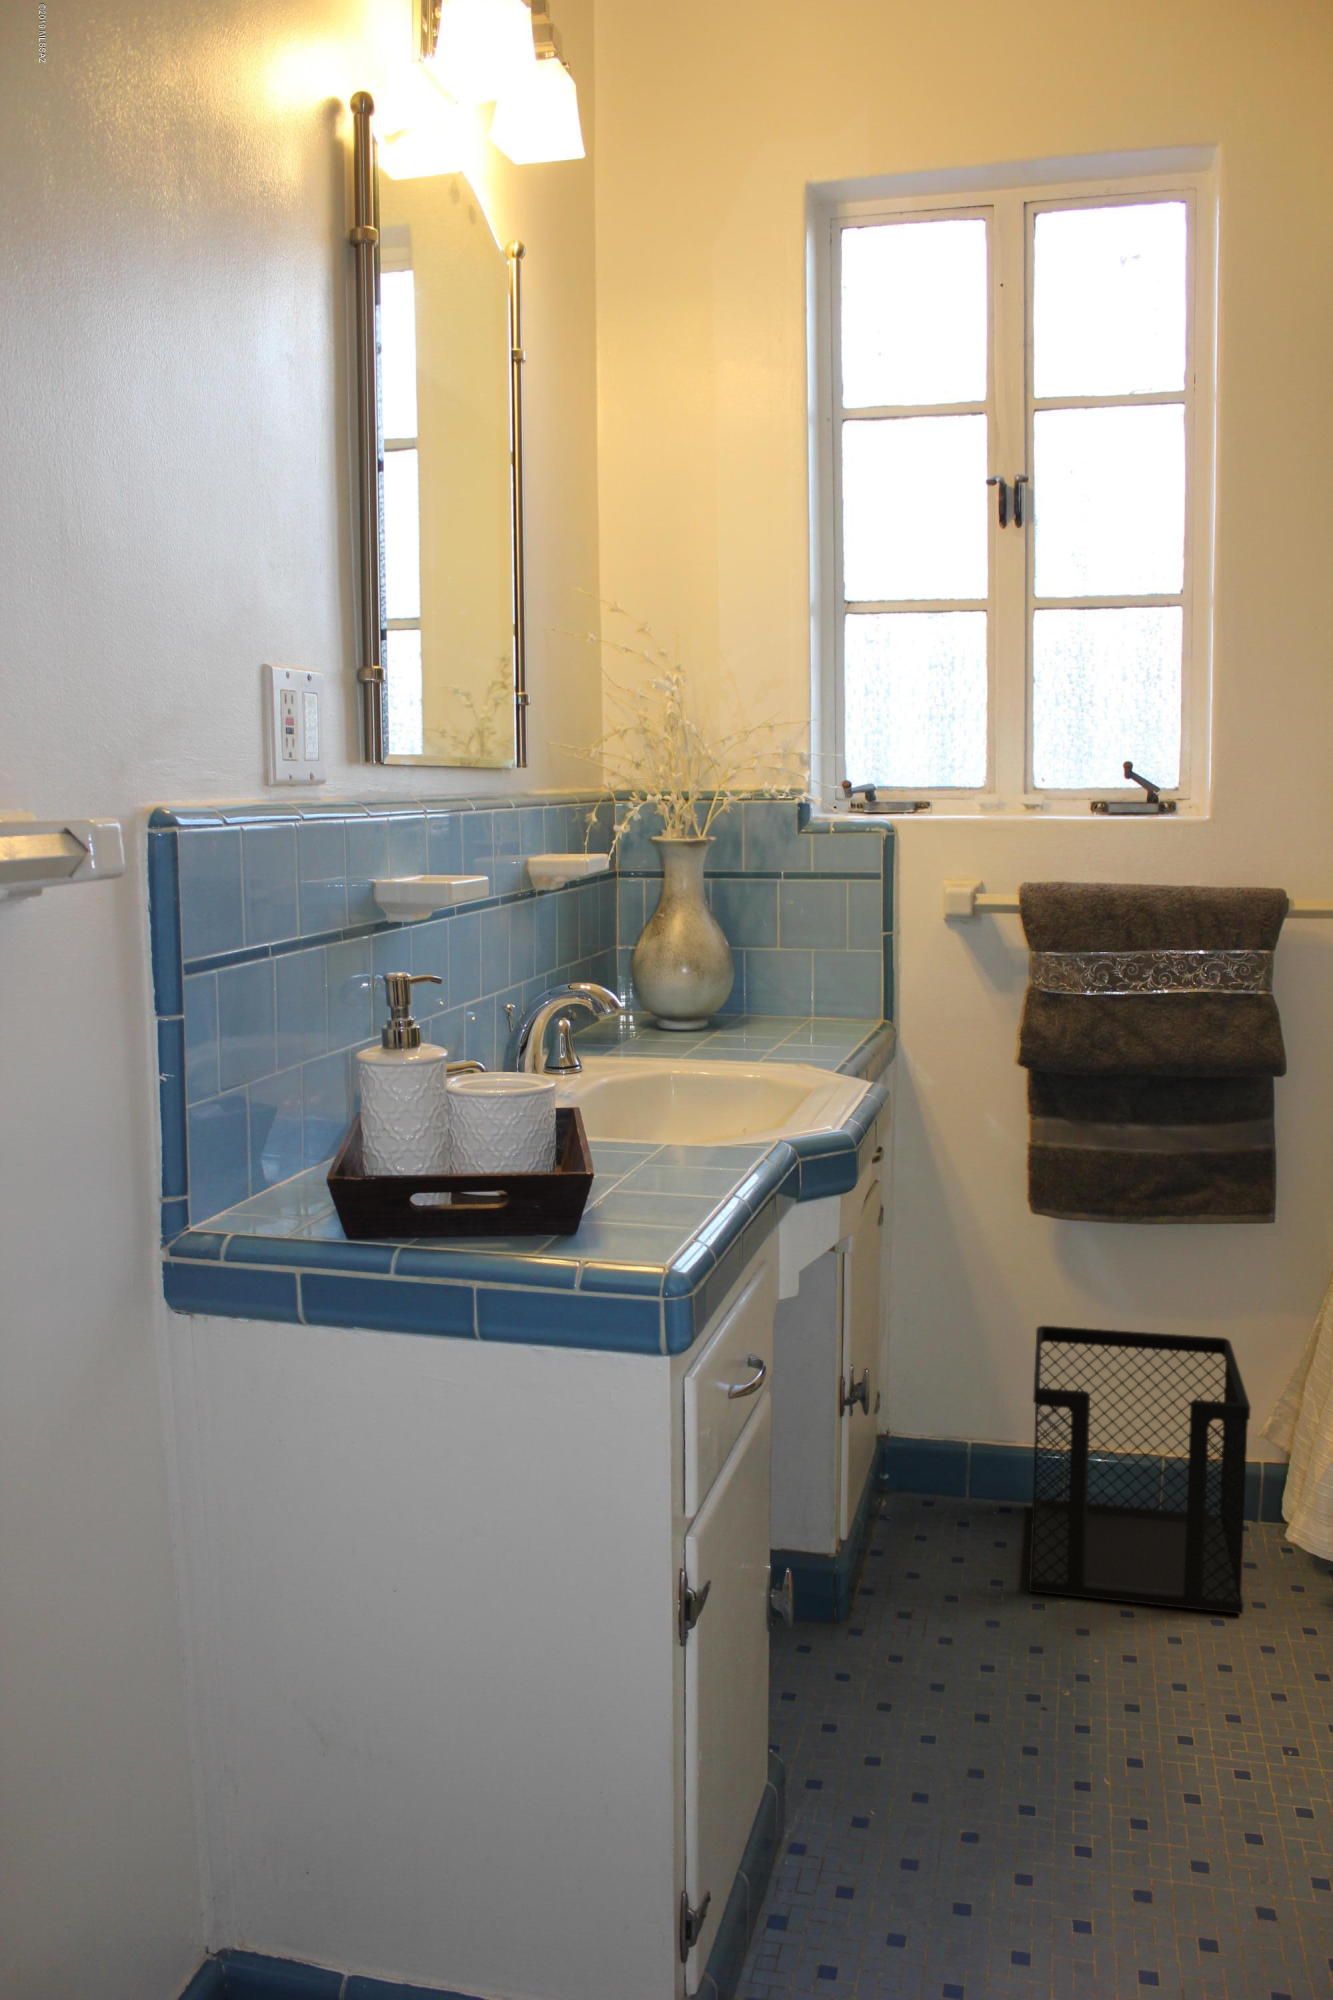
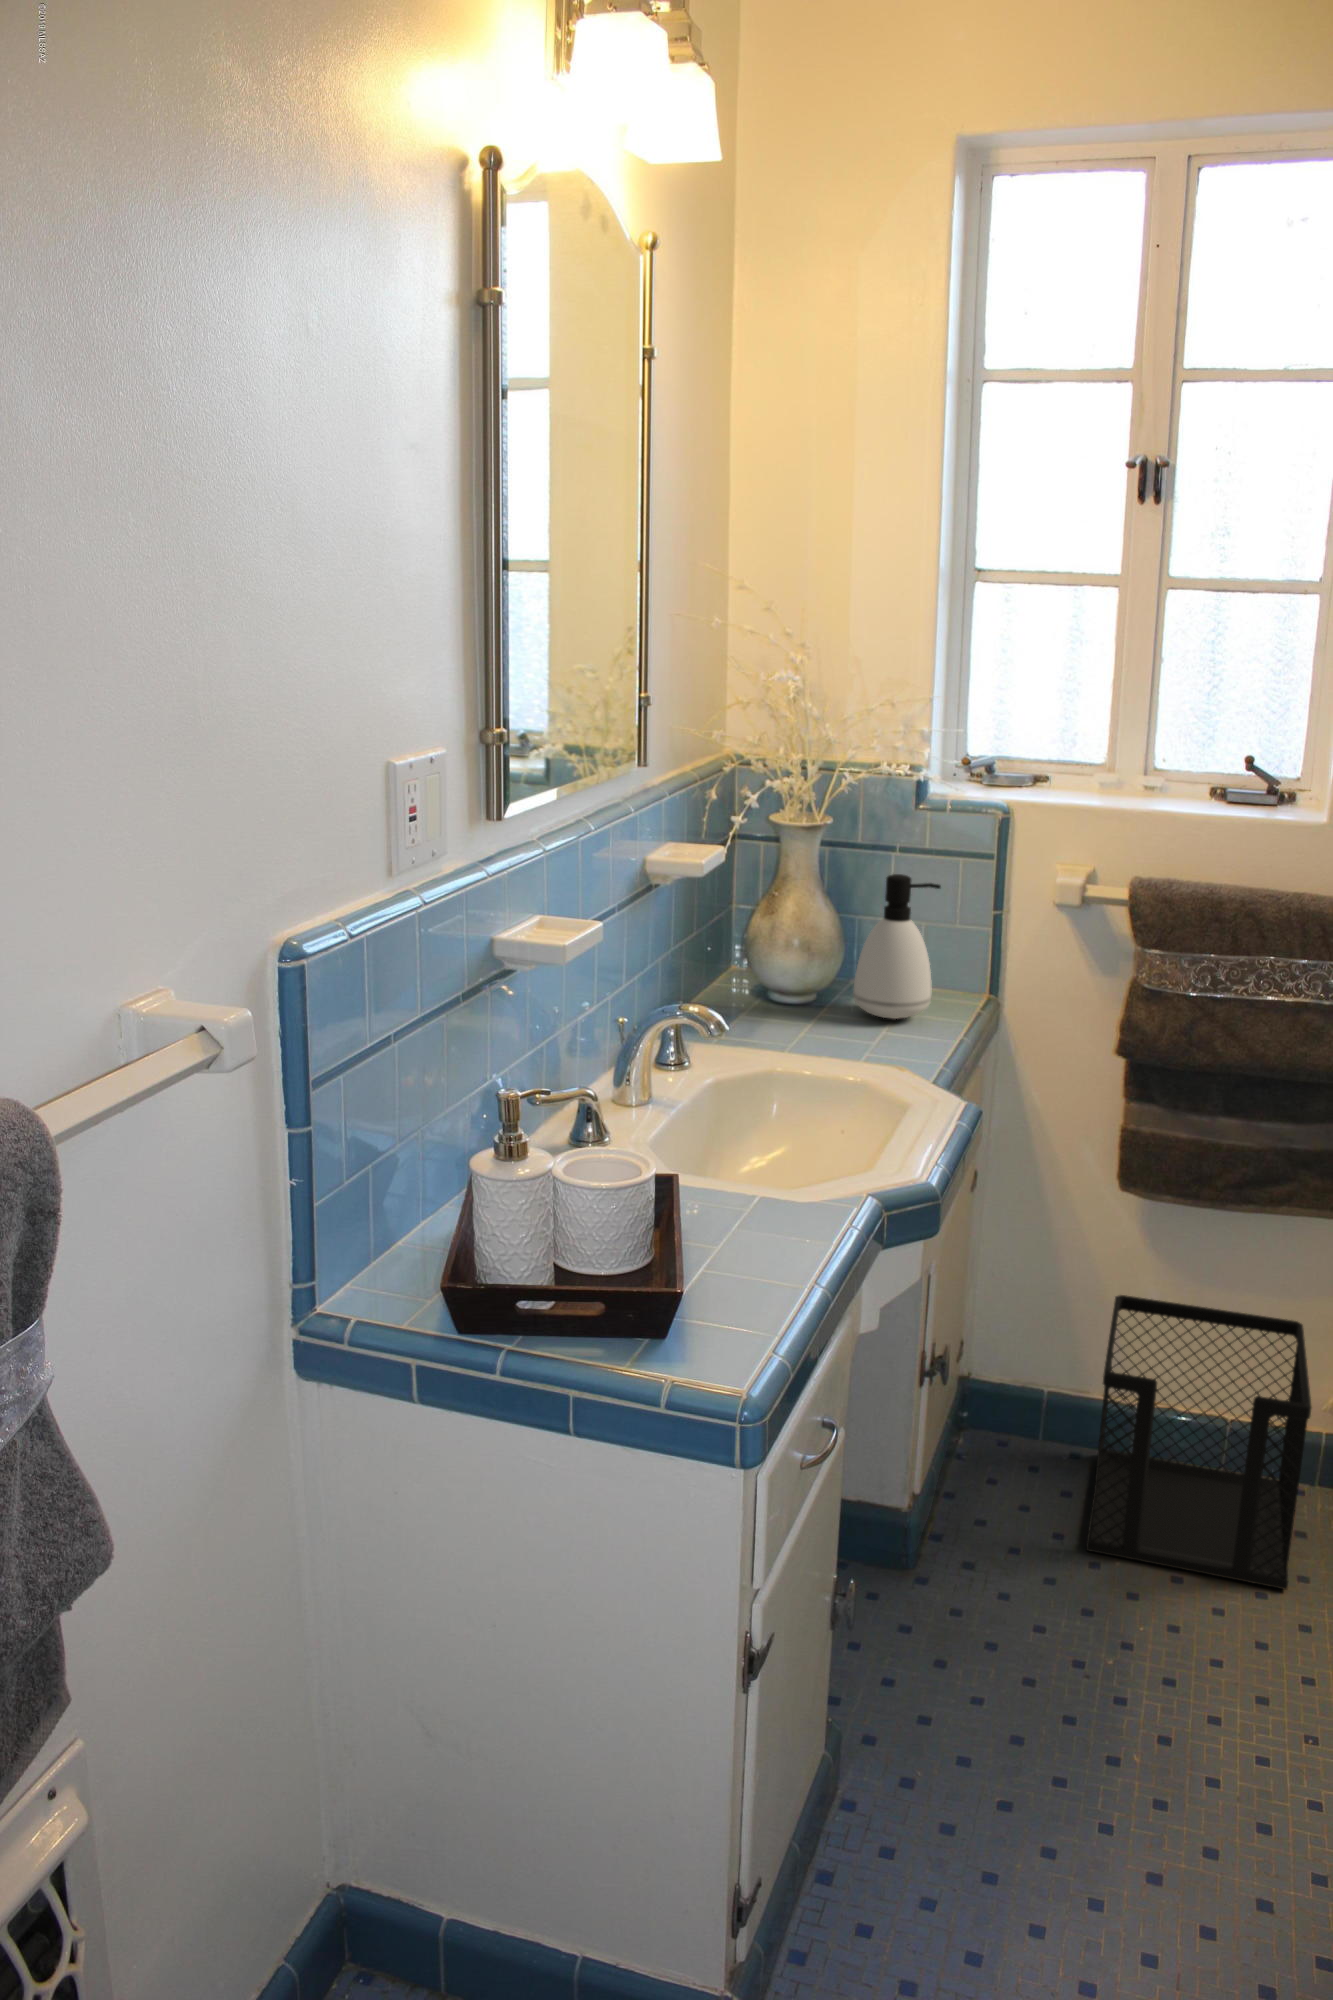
soap dispenser: none [750,886,832,1034] -> present [853,874,941,1019]

